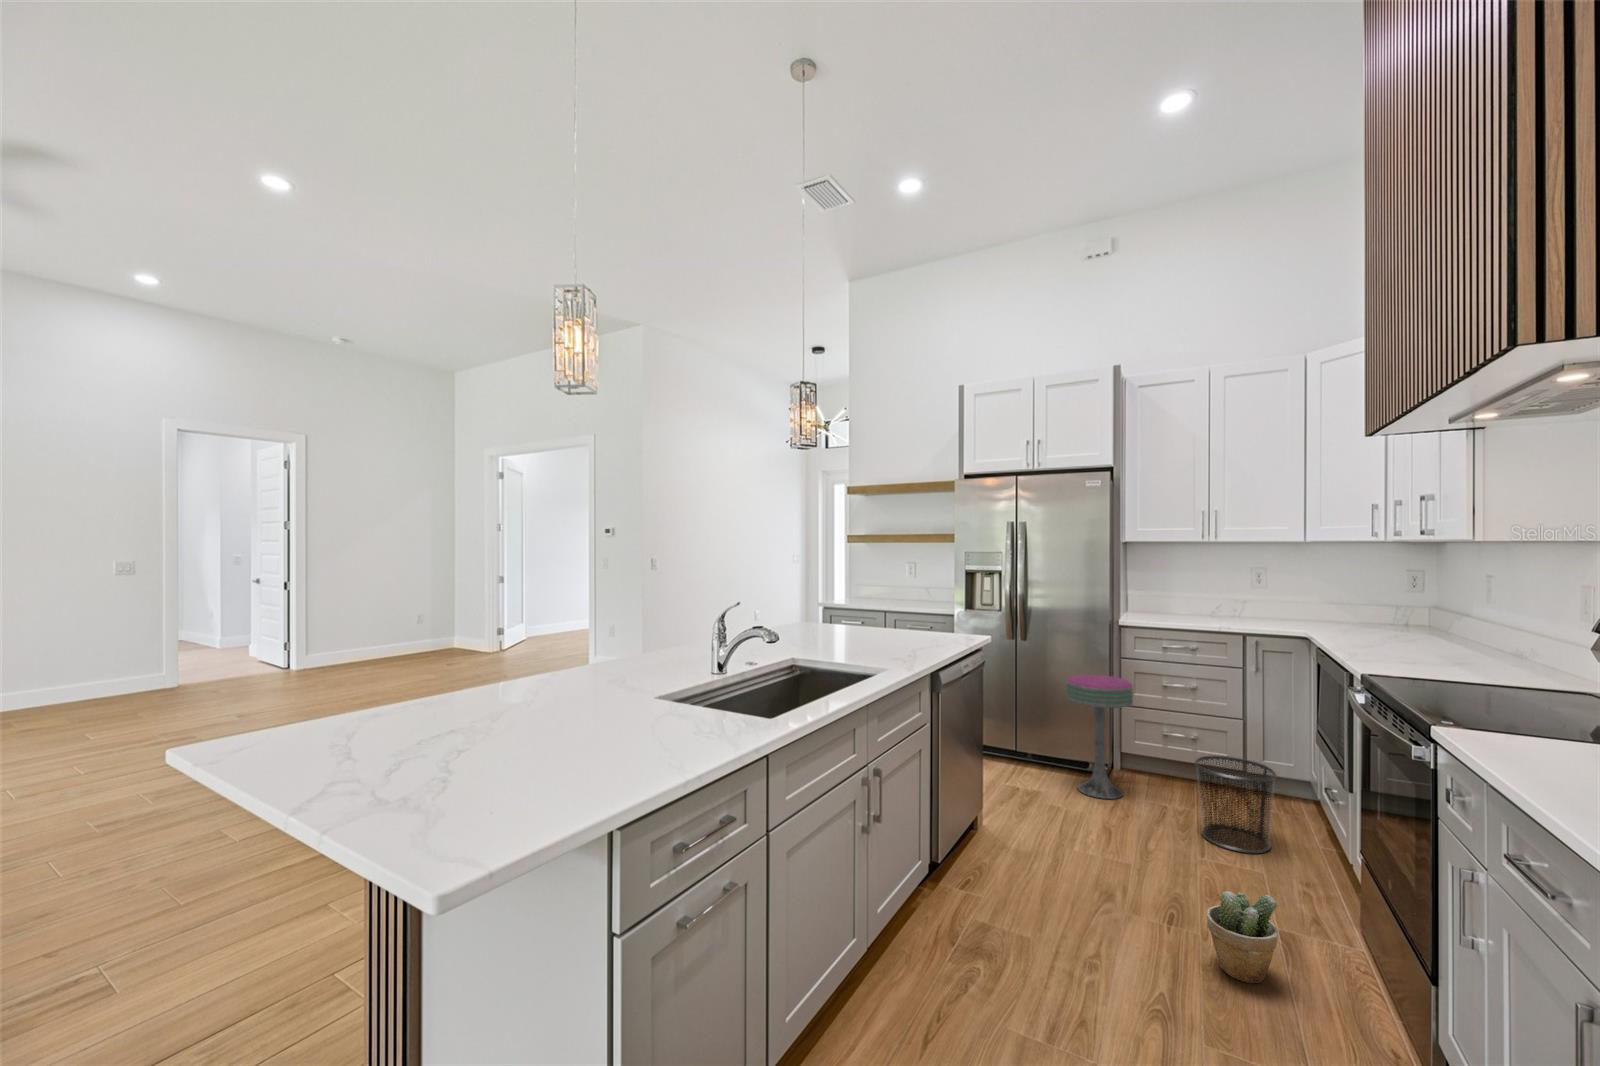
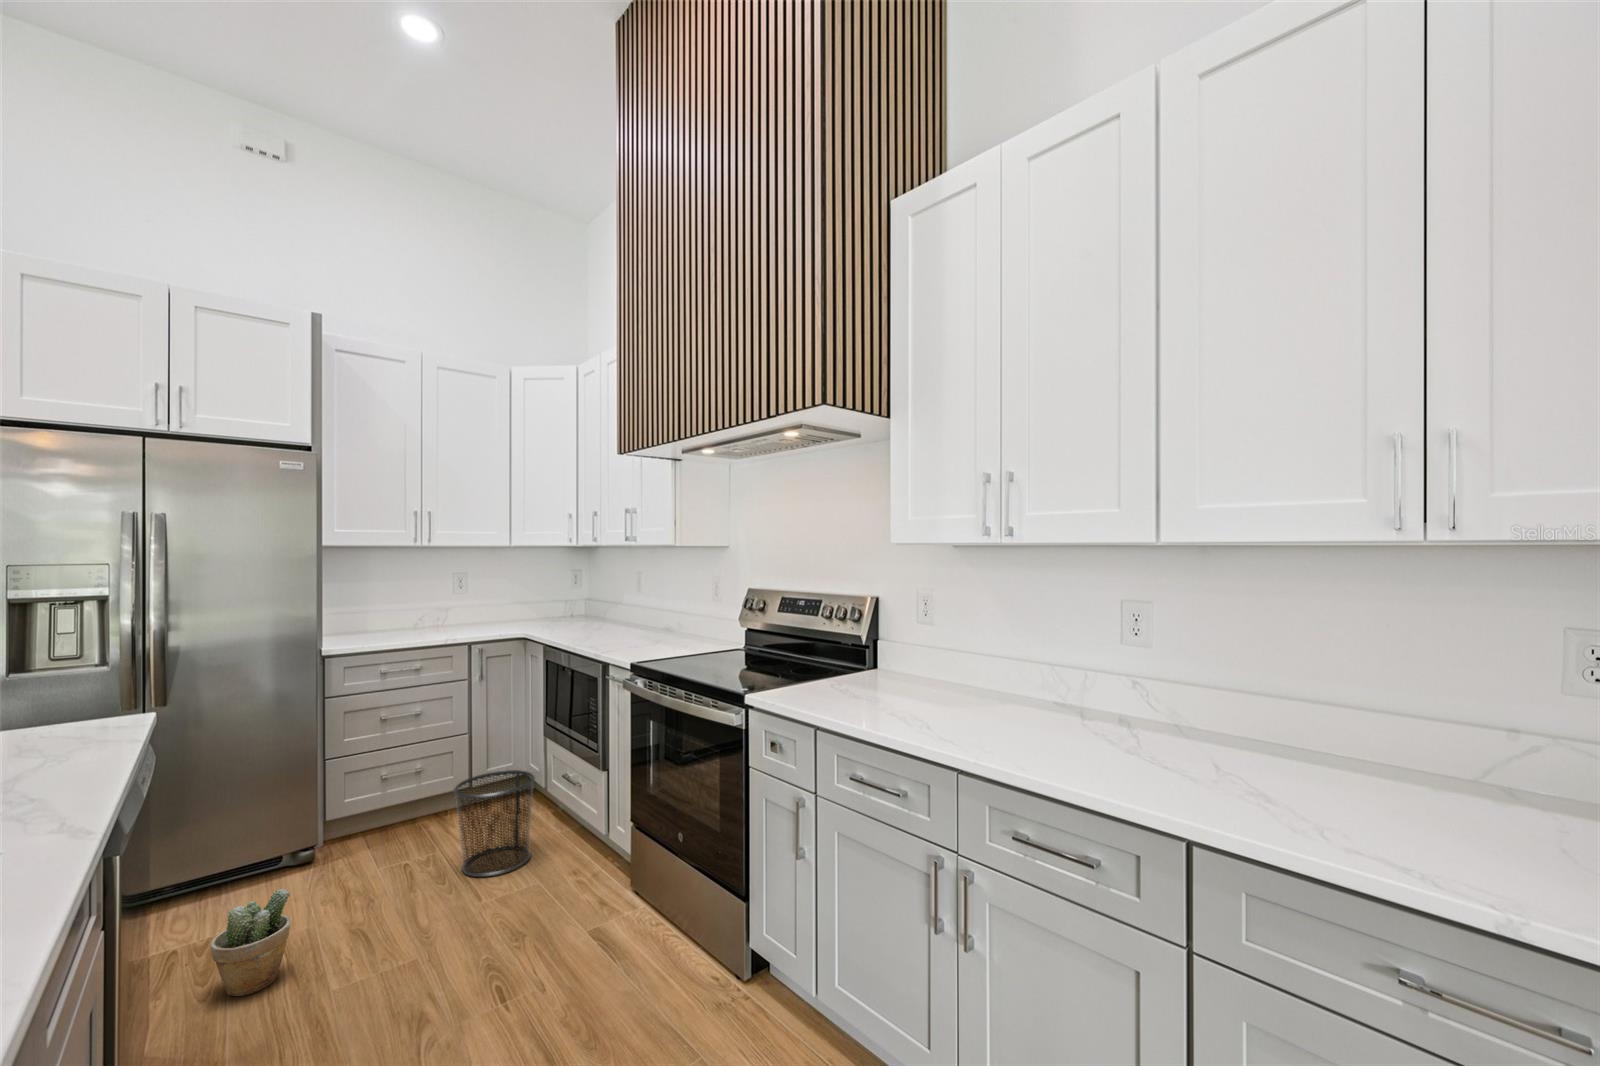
bar stool: present [1066,674,1133,799] -> none [256,723,360,901]
potted plant: present [1207,891,1278,983] -> present [211,889,291,996]

